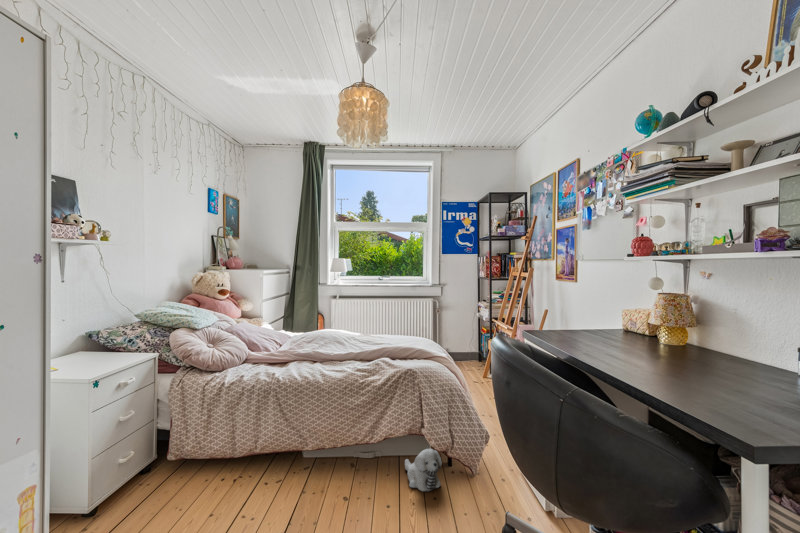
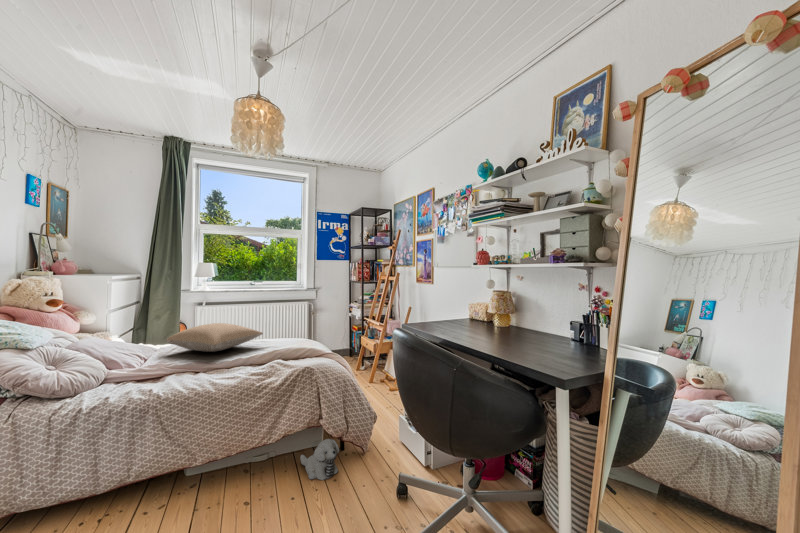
pillow: none [295,317,377,344] -> present [166,323,263,352]

